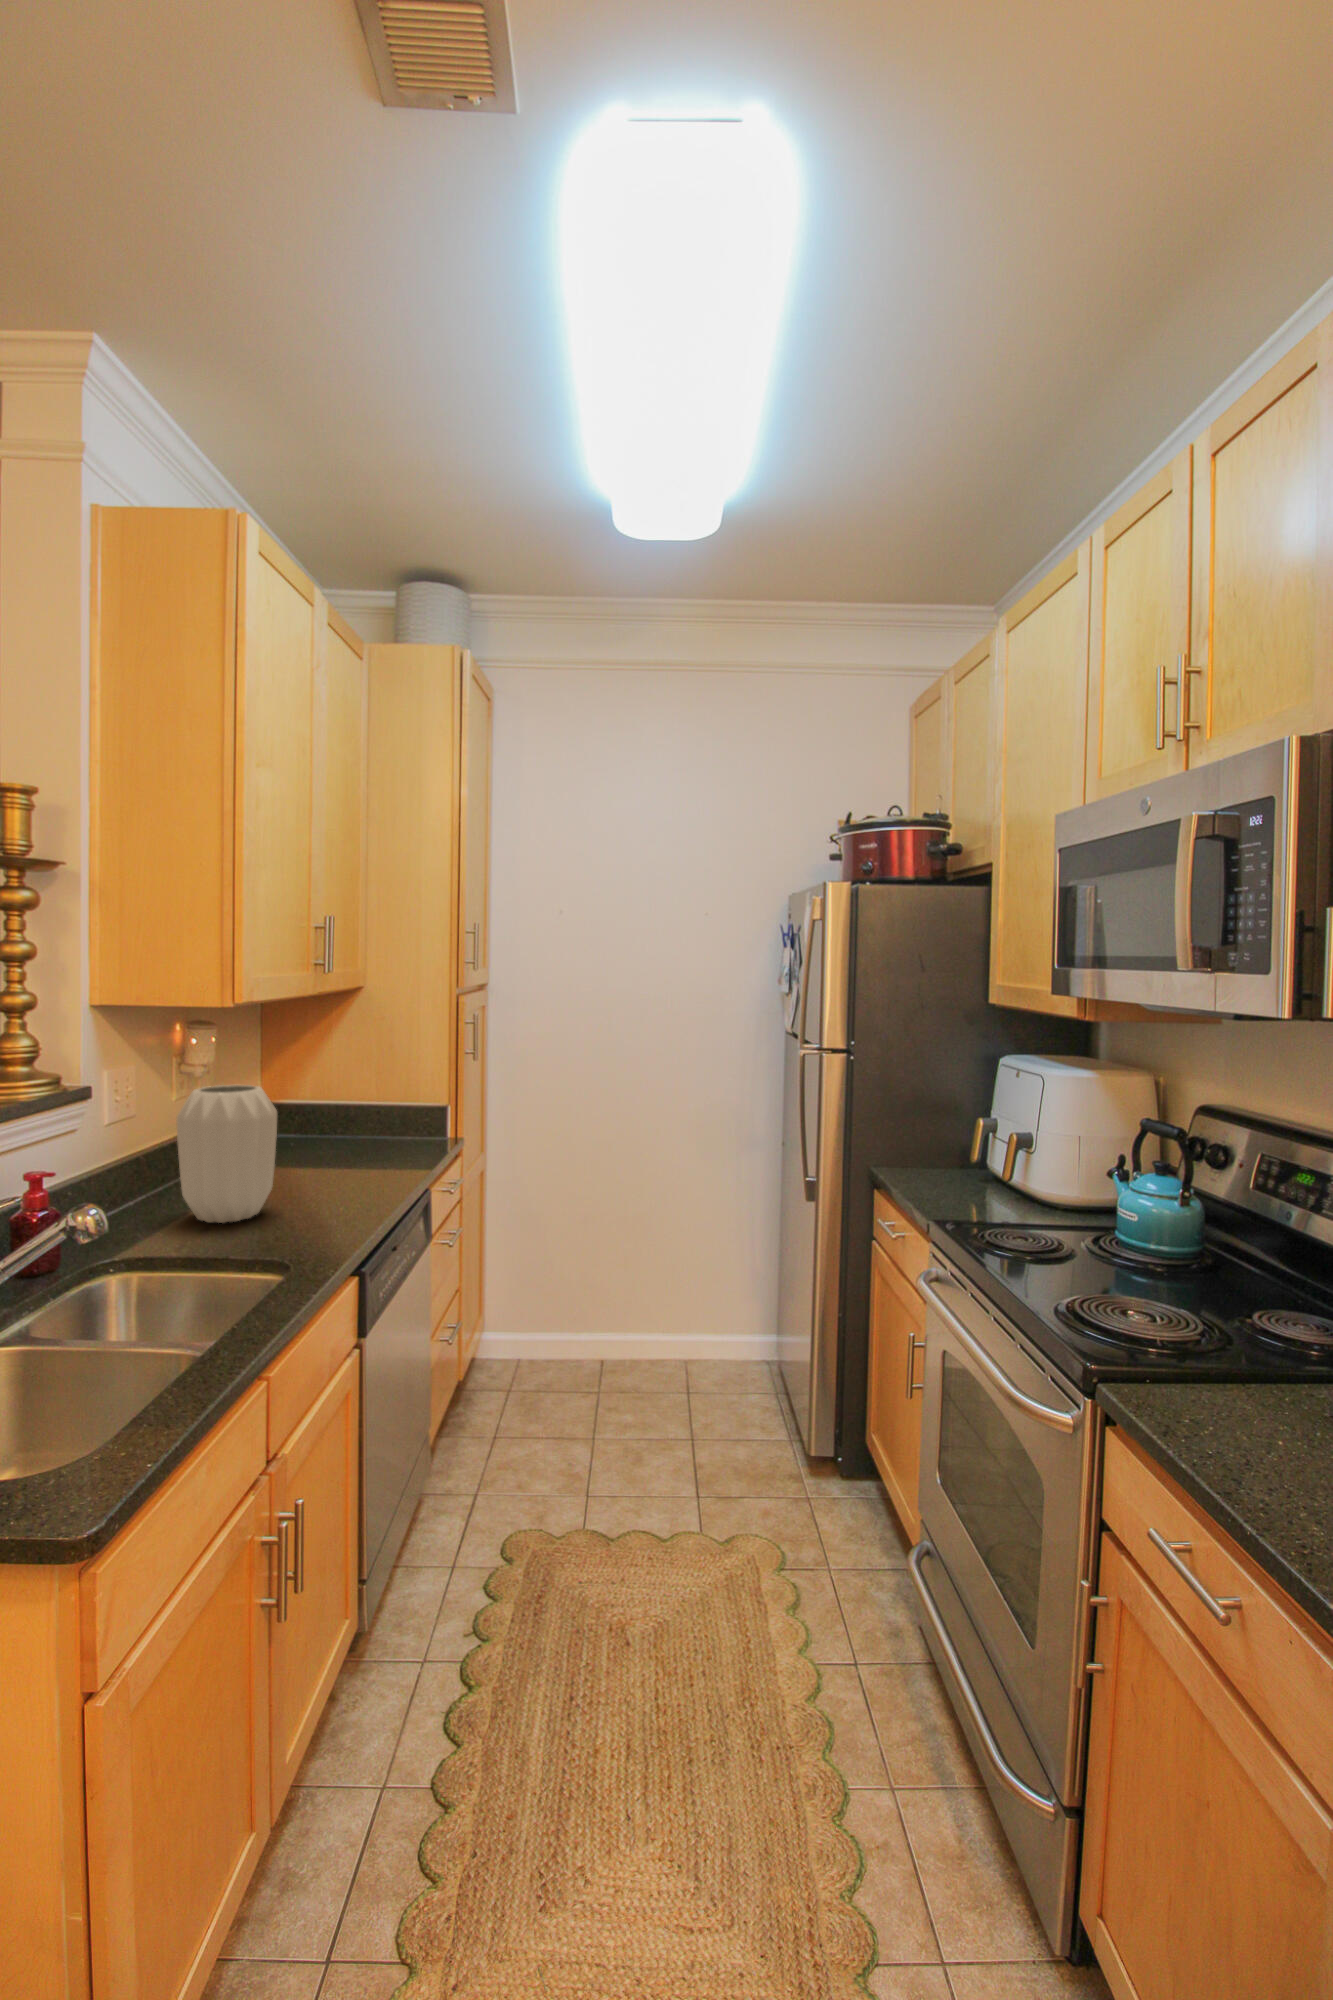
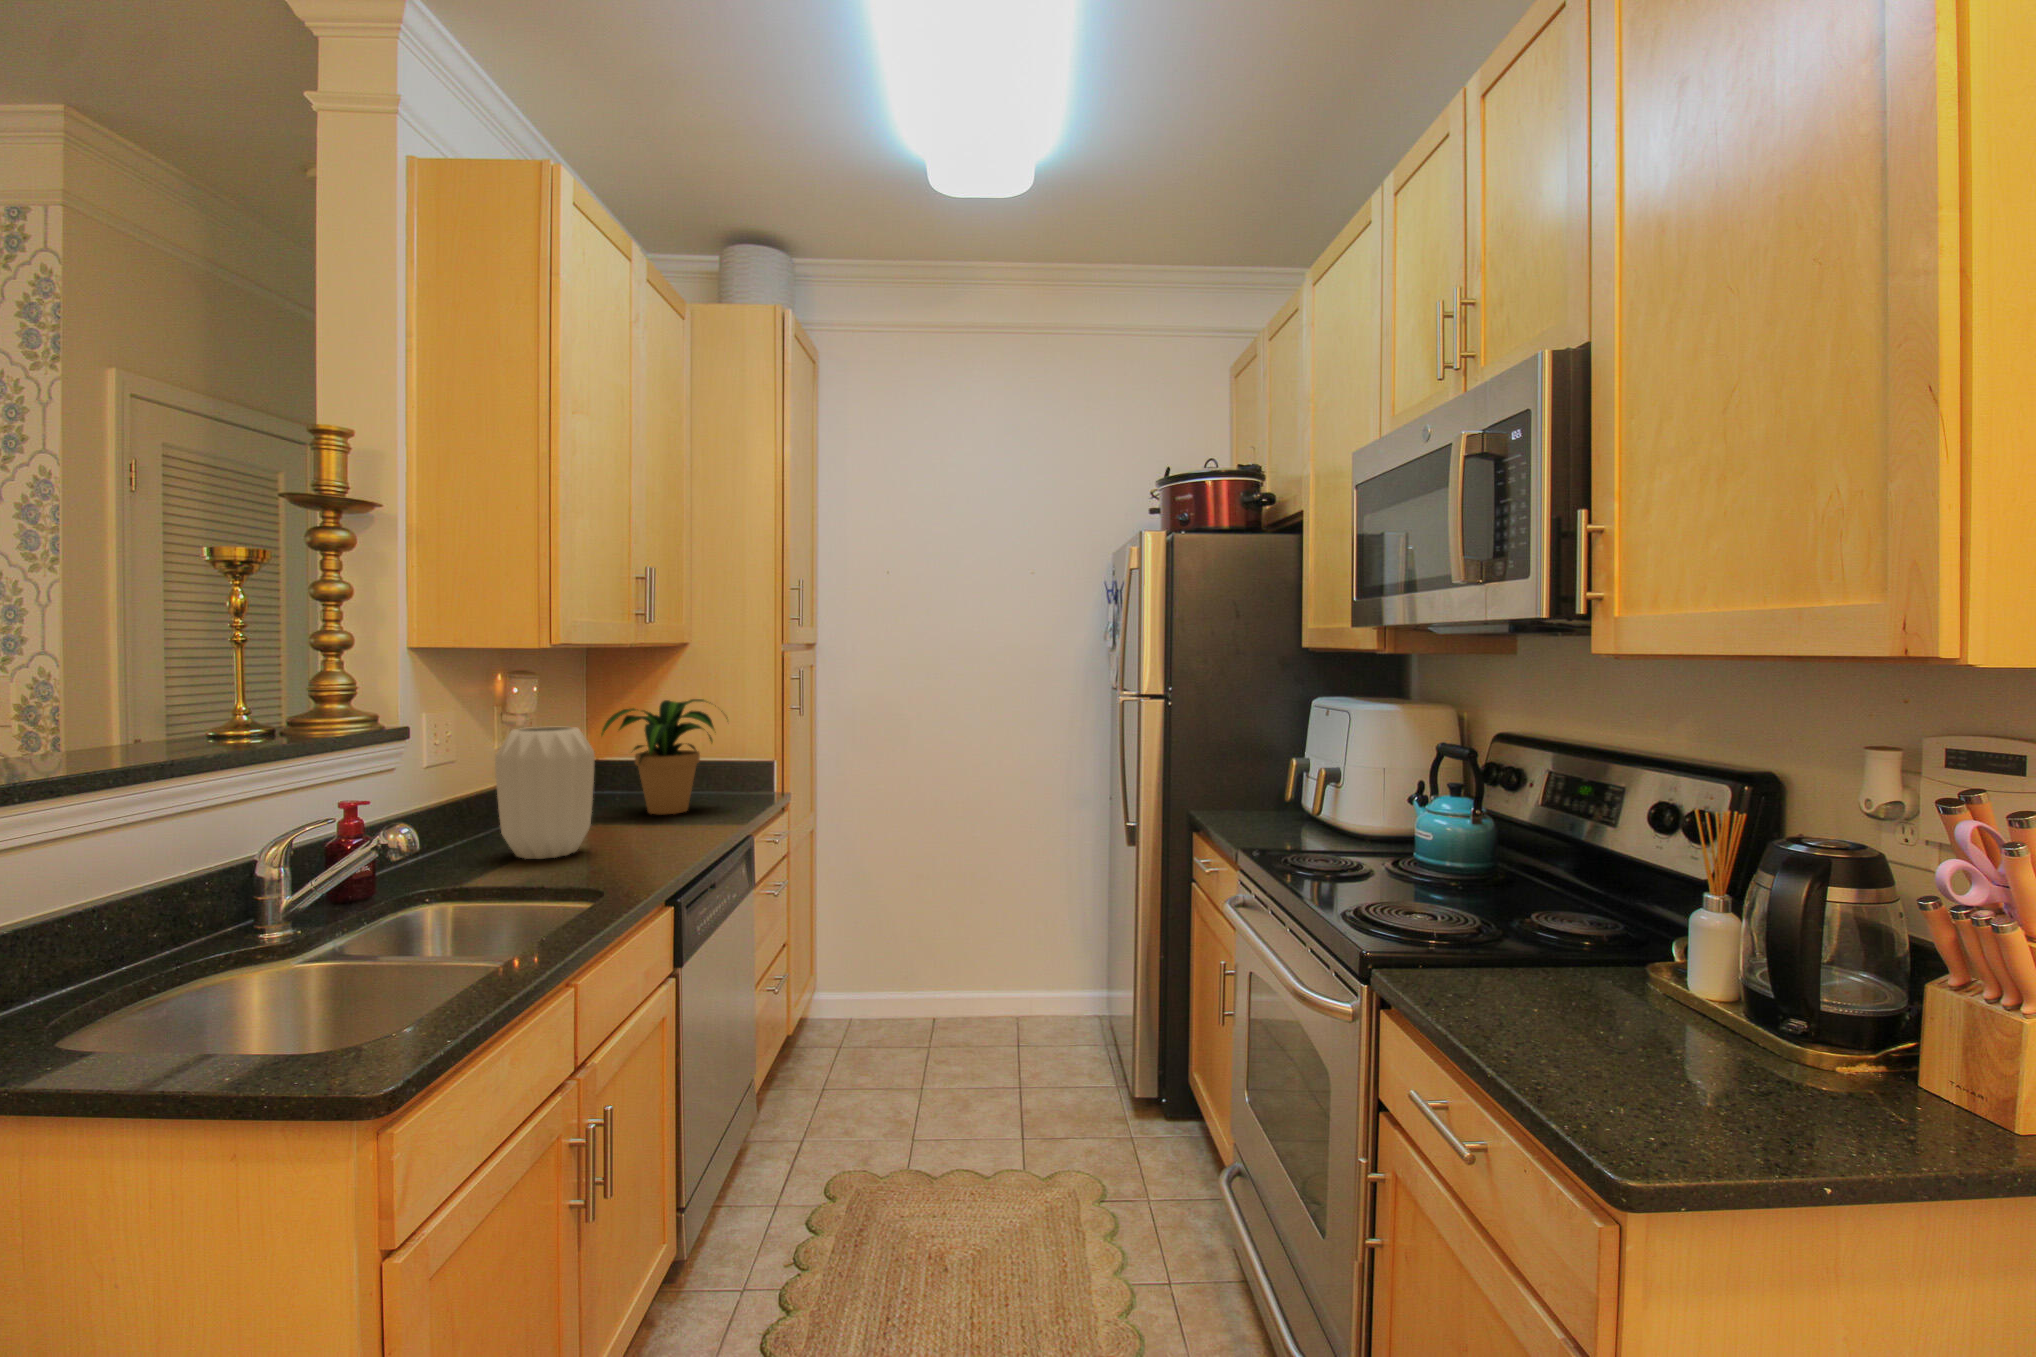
potted plant: none [280,1048,408,1166] -> present [601,699,727,814]

